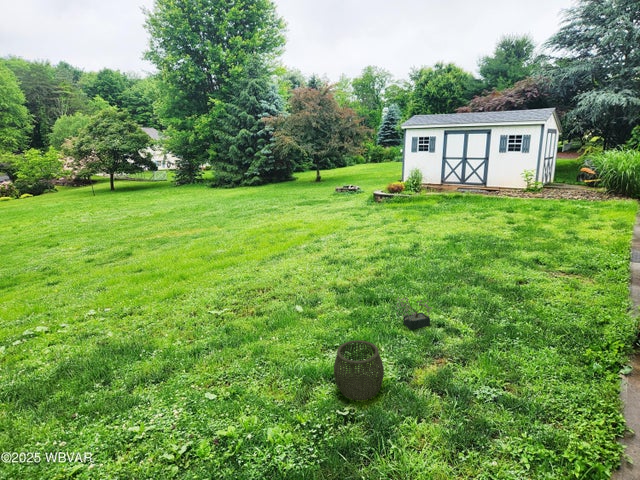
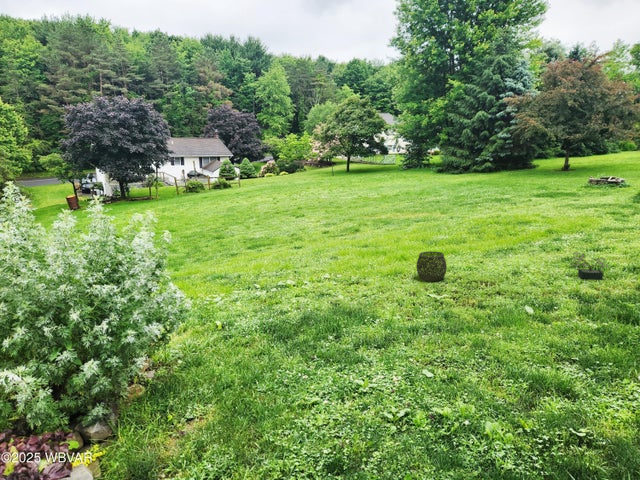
woven basket: present [334,340,384,400] -> present [416,251,447,281]

